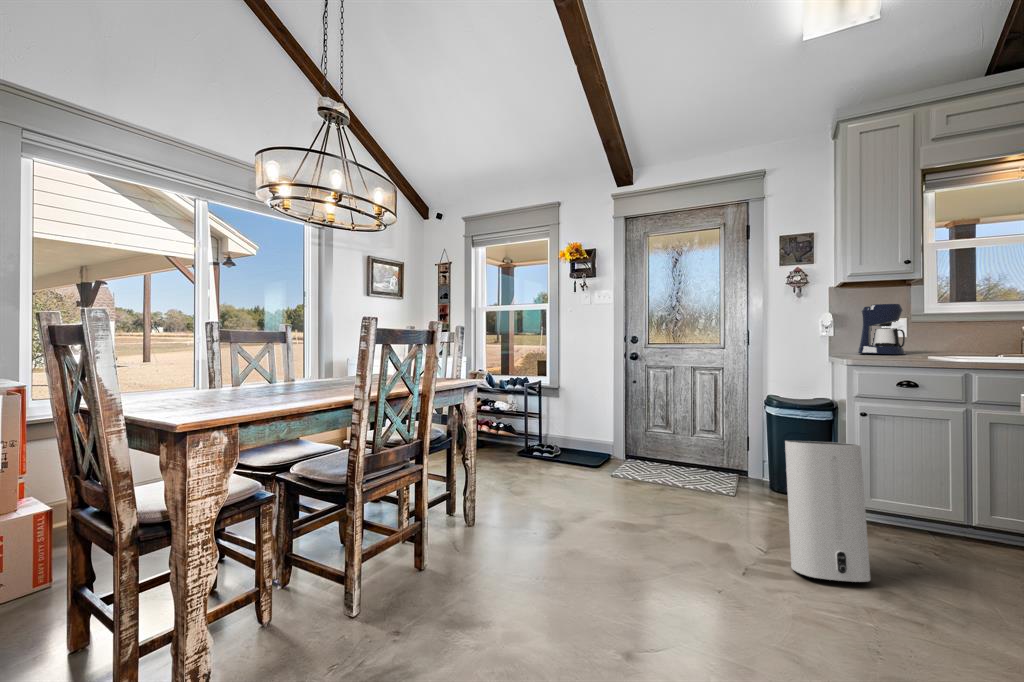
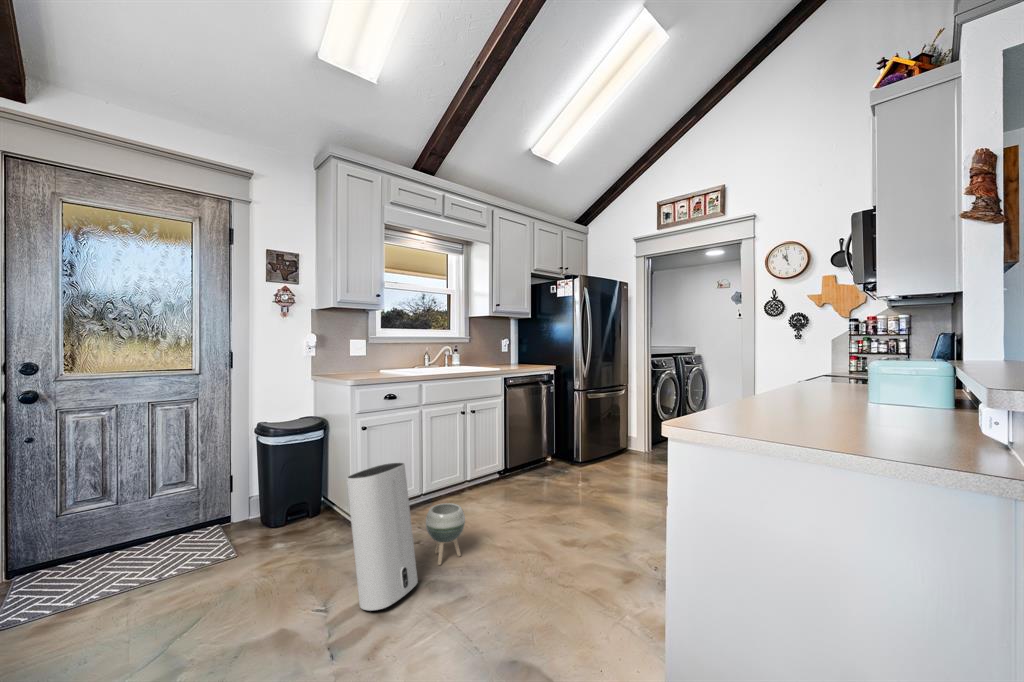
coffee maker: present [858,304,906,355] -> none [337,329,371,372]
planter: none [906,517,976,598] -> present [426,503,465,565]

